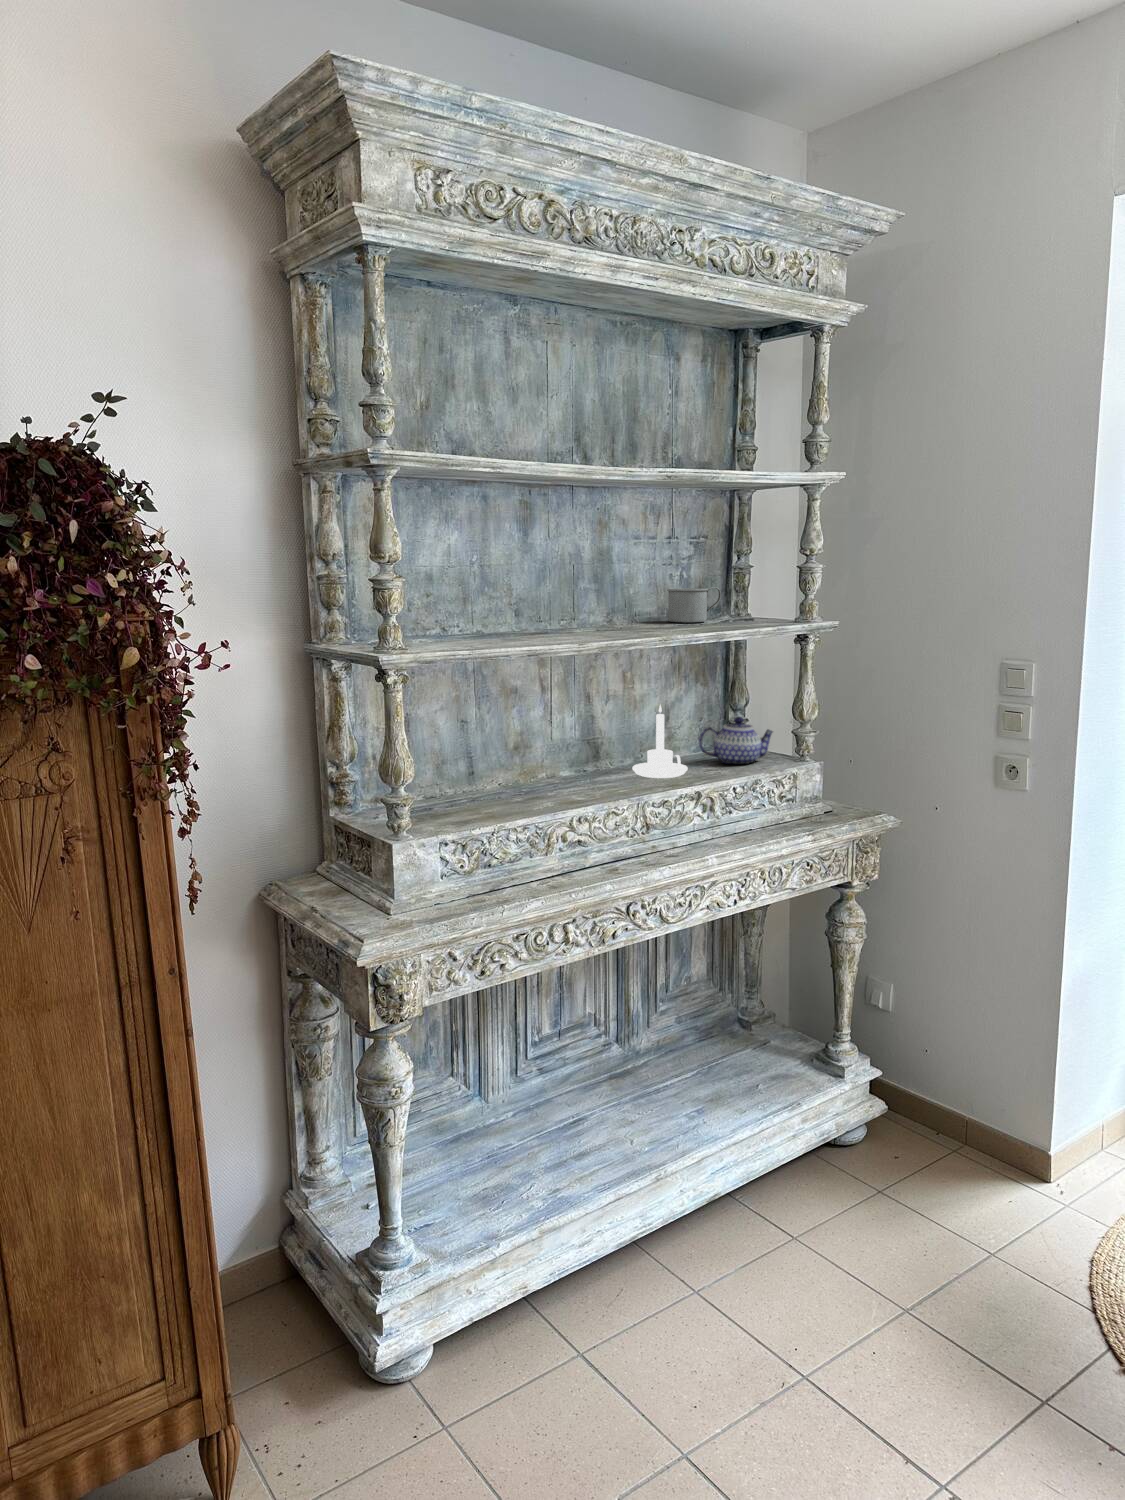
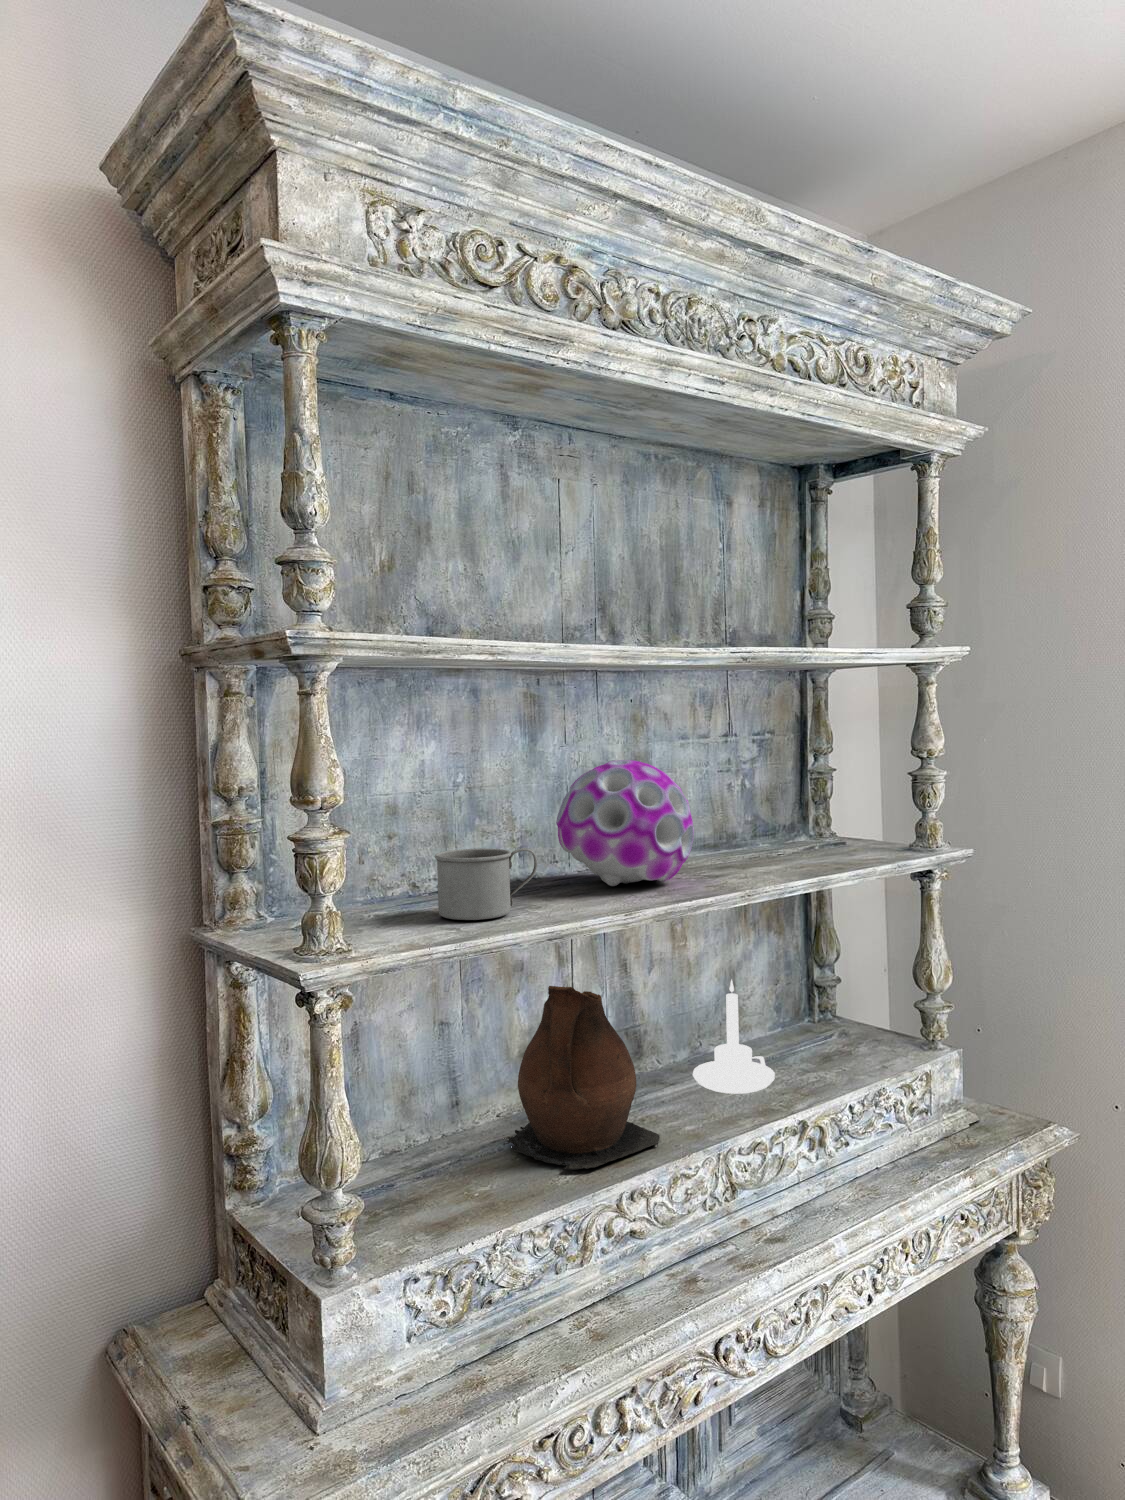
decorative ball: none [540,547,633,632] -> present [556,760,694,886]
mug: present [667,587,721,622] -> present [435,848,538,920]
ceramic pitcher: none [500,692,603,805] -> present [503,986,660,1170]
teapot: present [699,717,773,764] -> none [781,986,887,1057]

